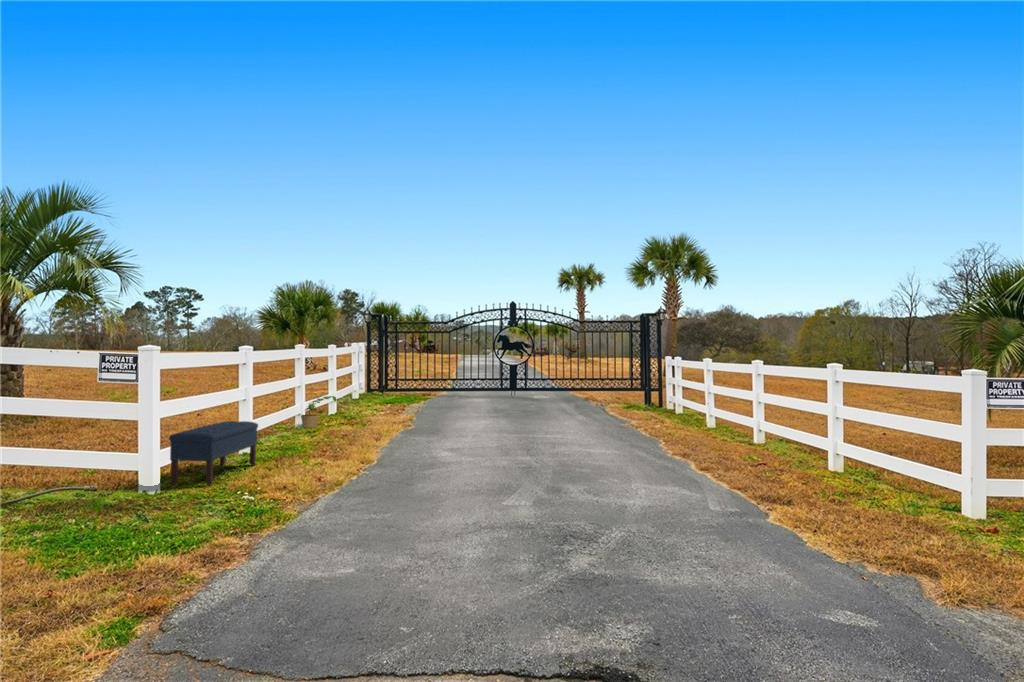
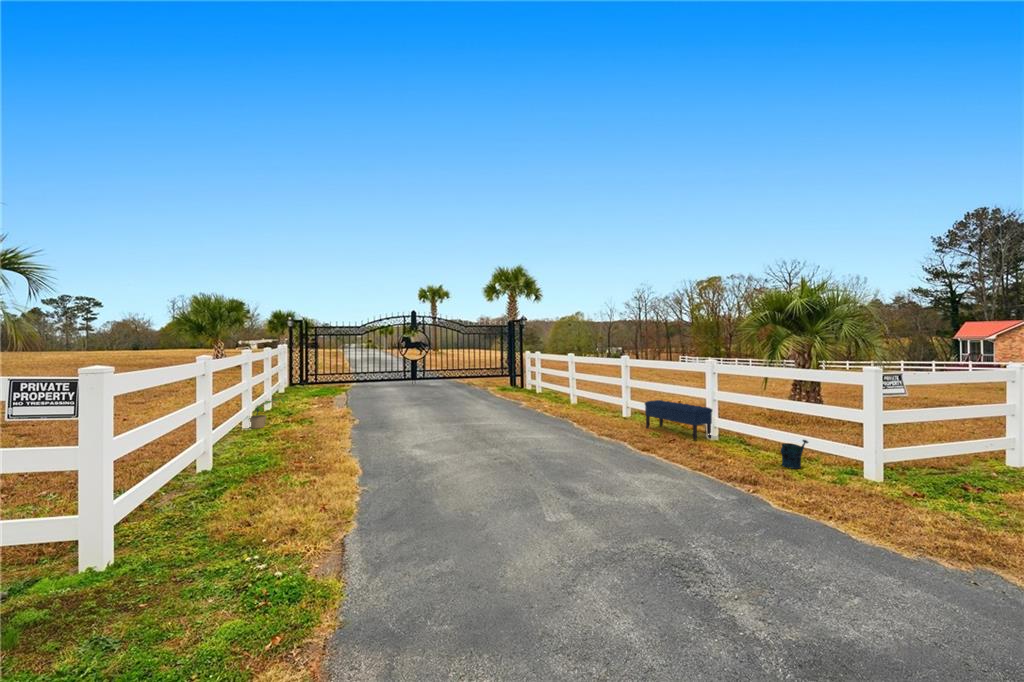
bench: present [169,421,258,485] -> present [645,400,712,440]
watering can: none [905,473,959,512] -> present [780,440,808,469]

